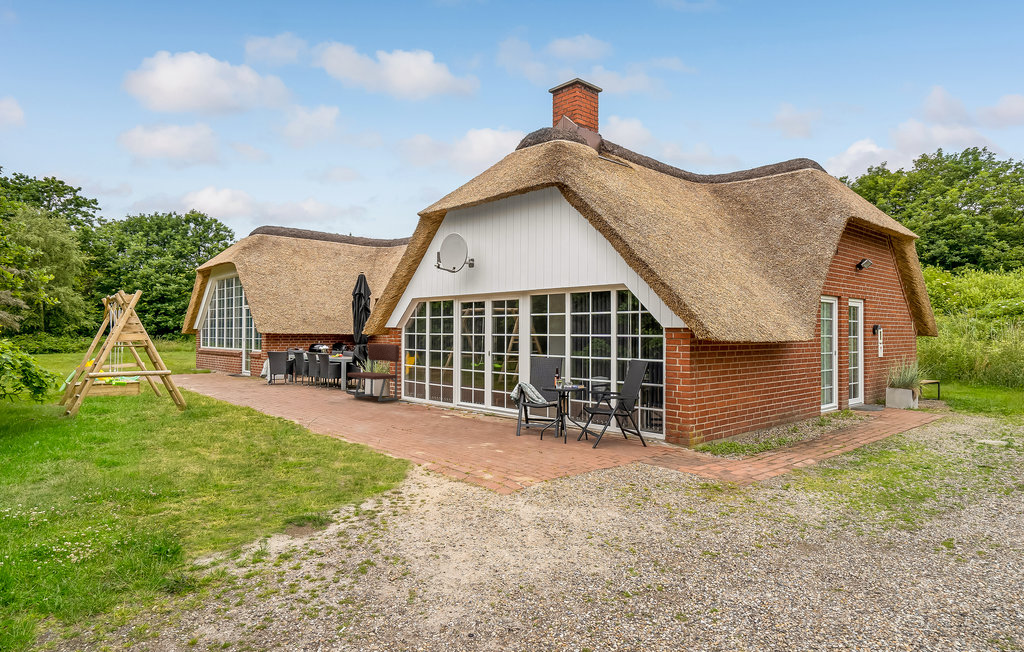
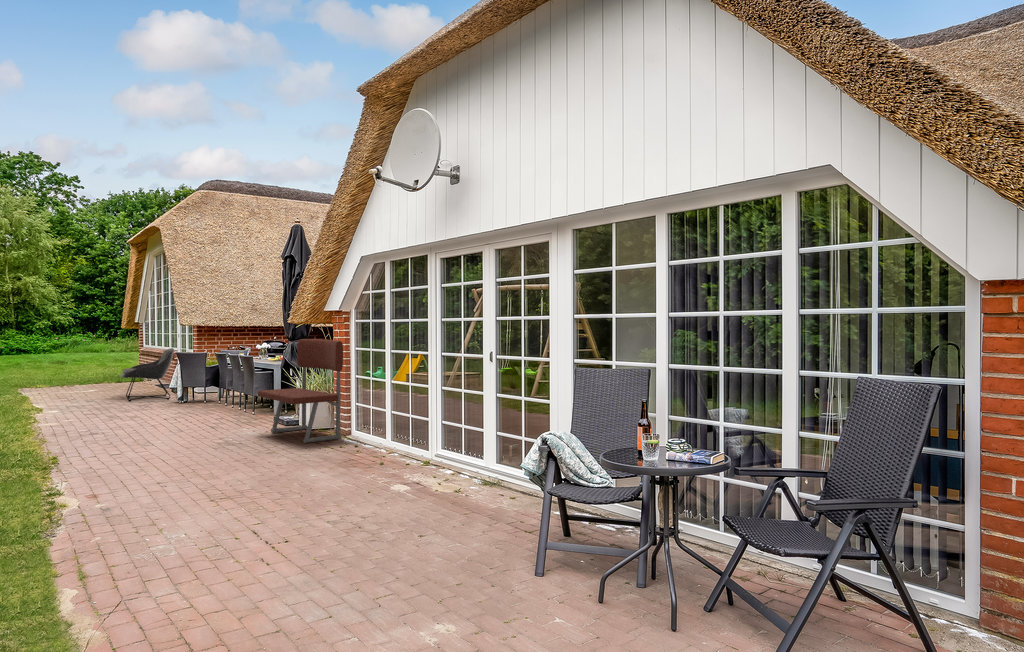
lounge chair: none [233,348,268,383] -> present [121,348,174,401]

